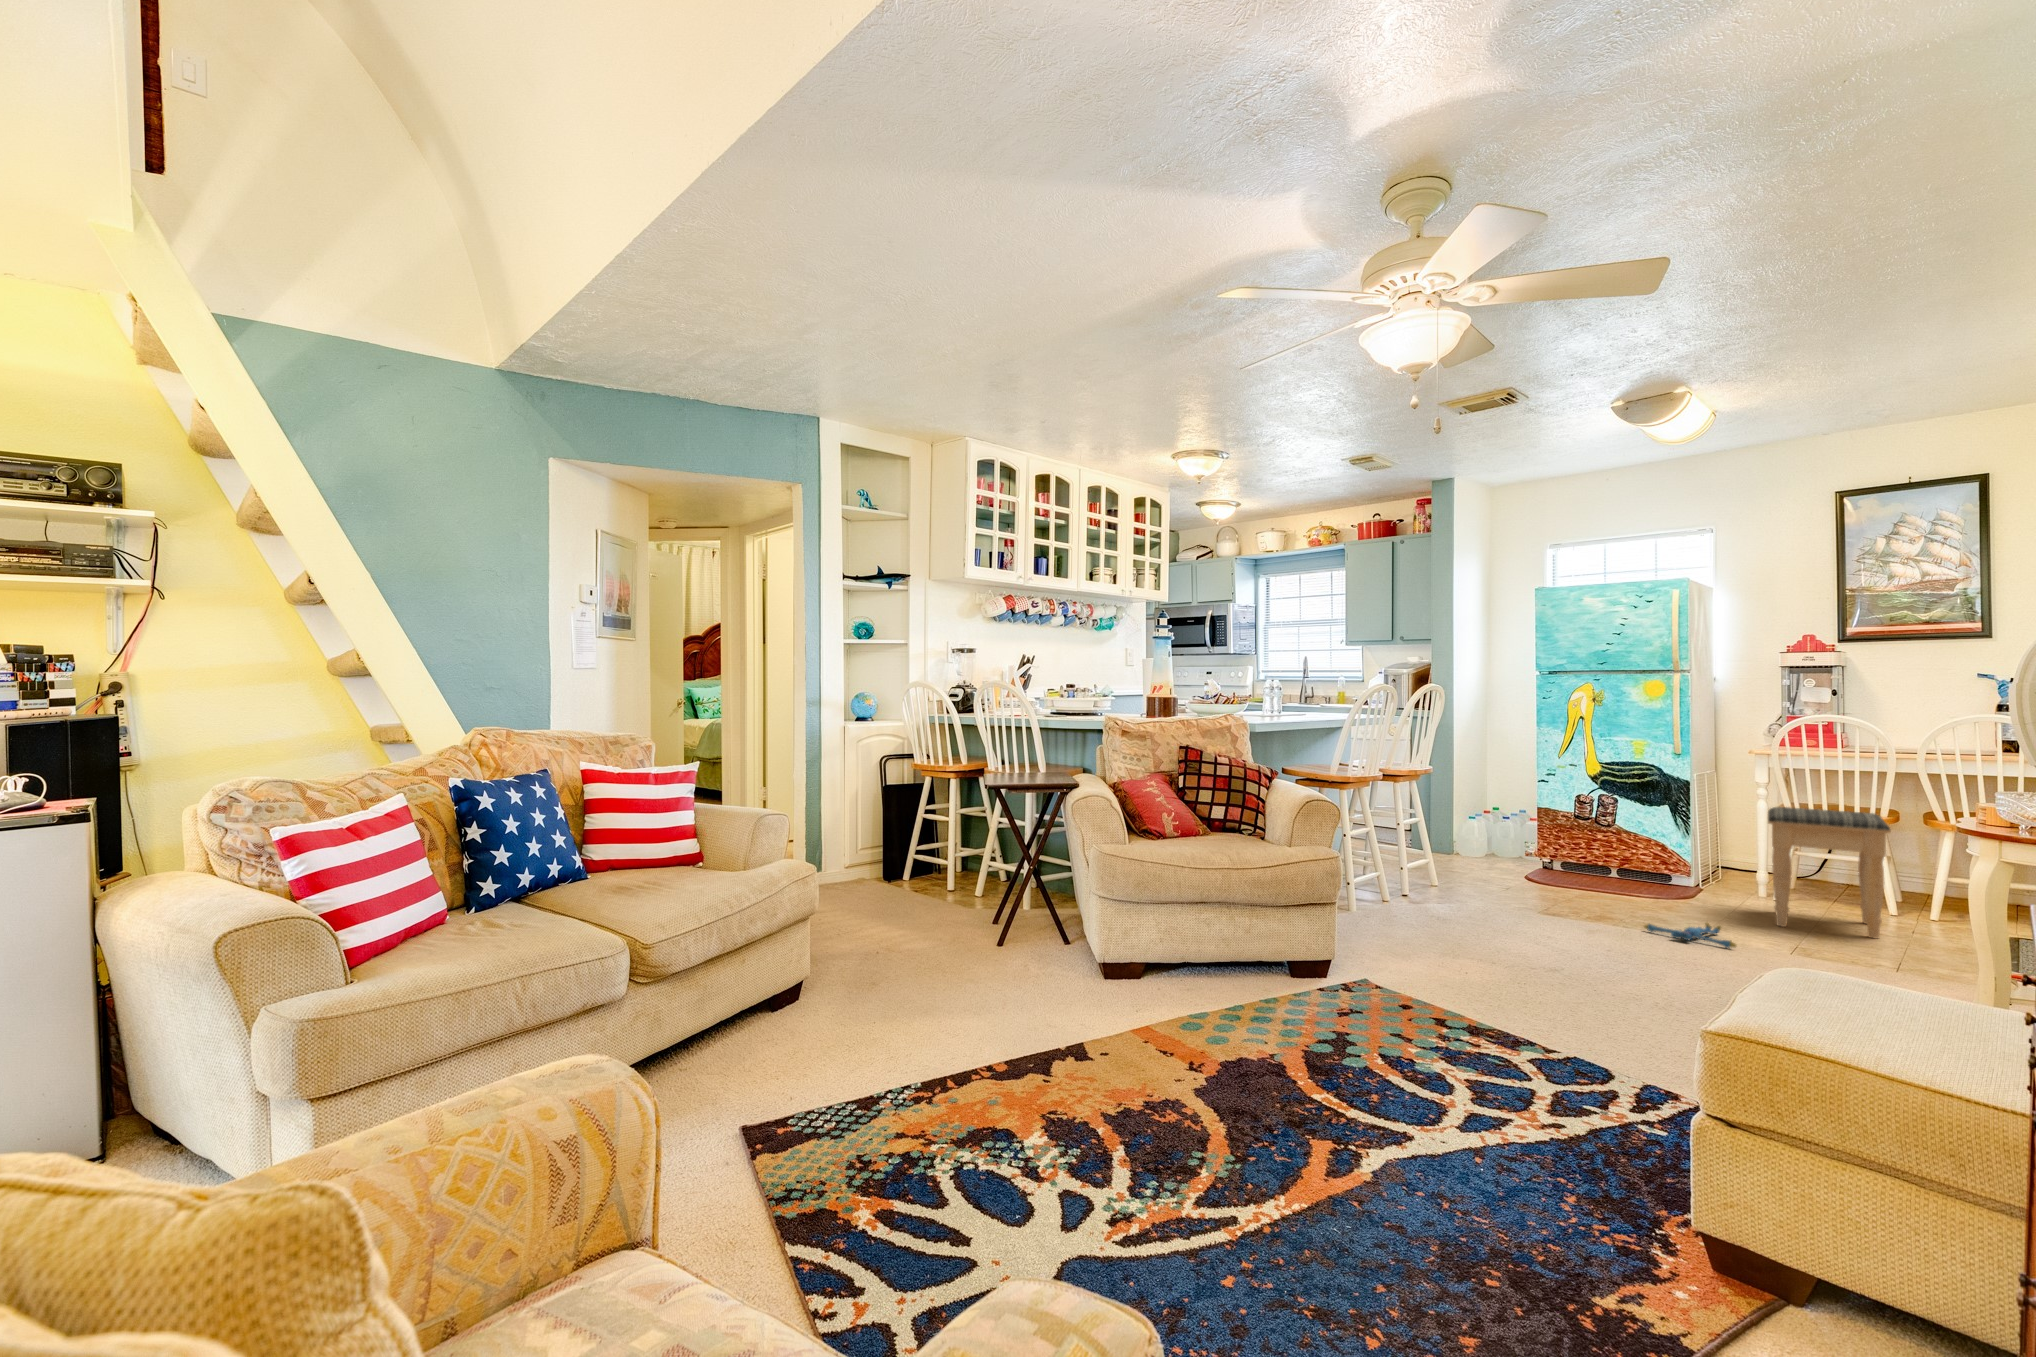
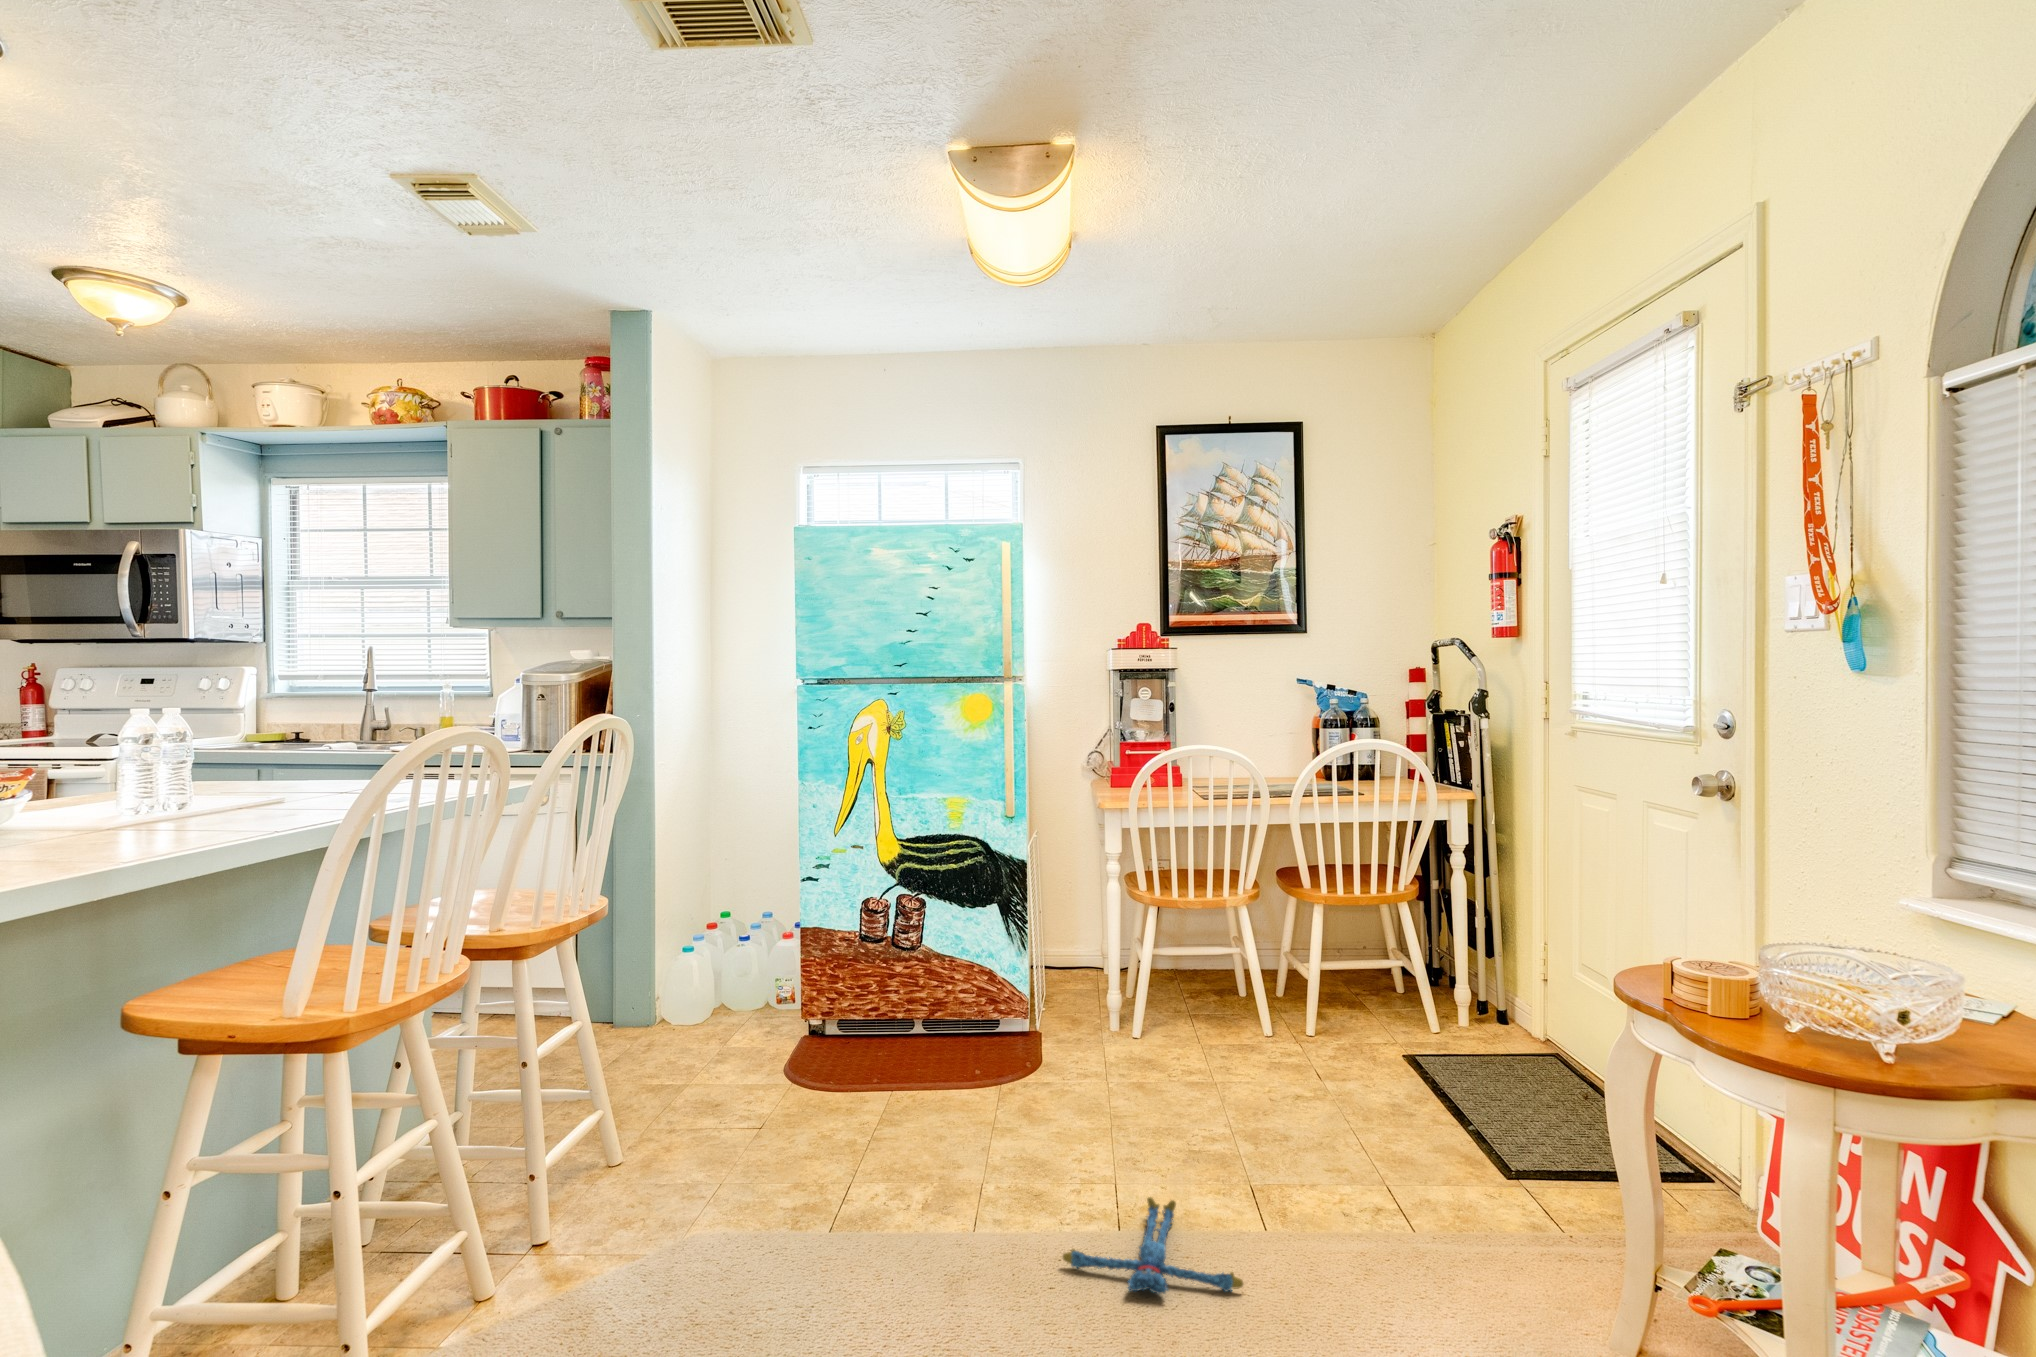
footstool: present [1768,807,1891,939] -> none [1158,903,1352,1135]

